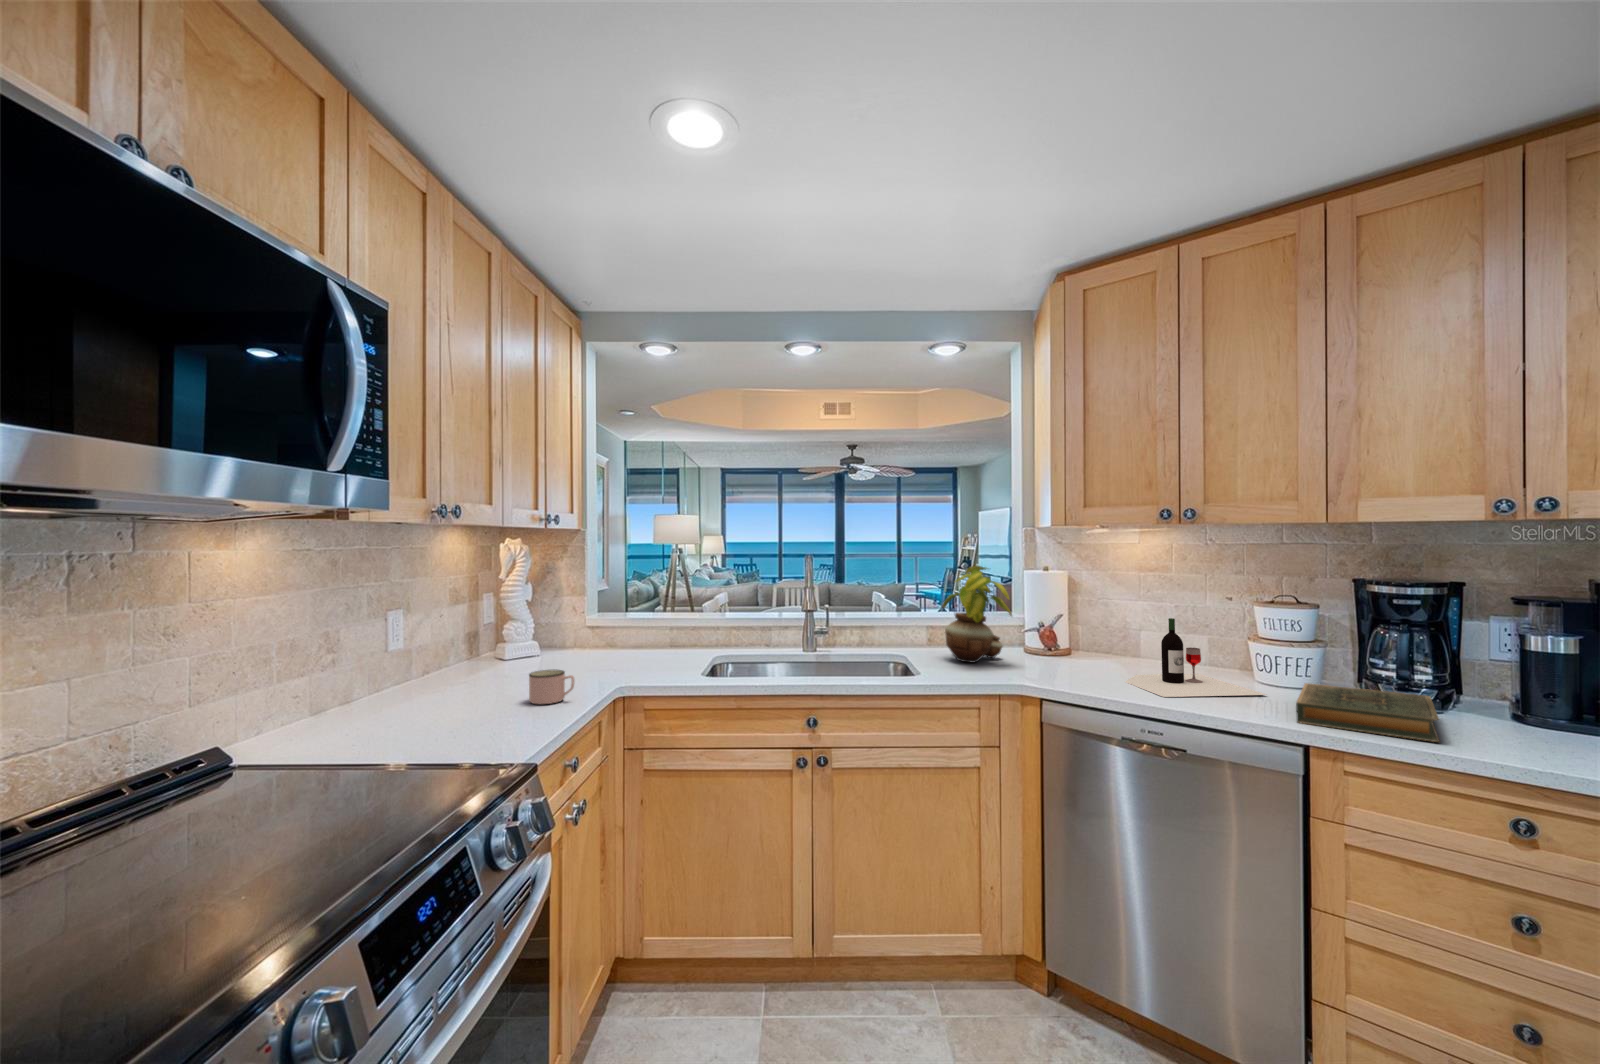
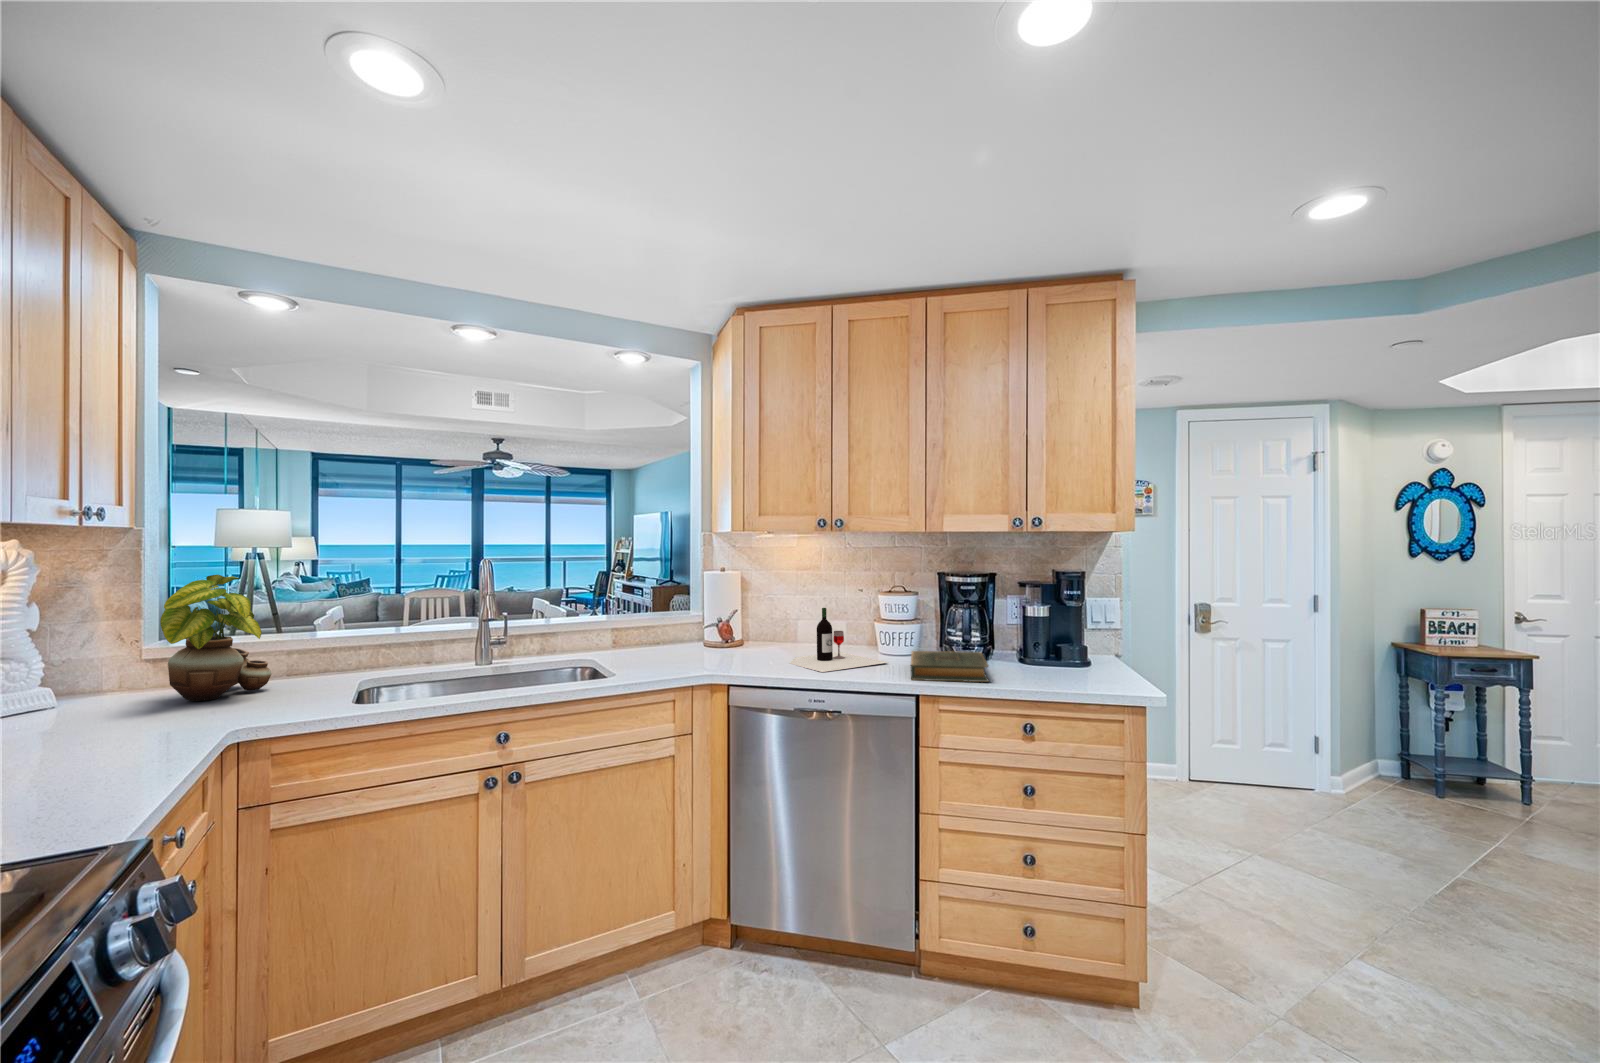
potted plant: present [942,566,1012,663] -> present [160,575,272,701]
mug: present [529,670,574,704] -> none [86,718,170,769]

